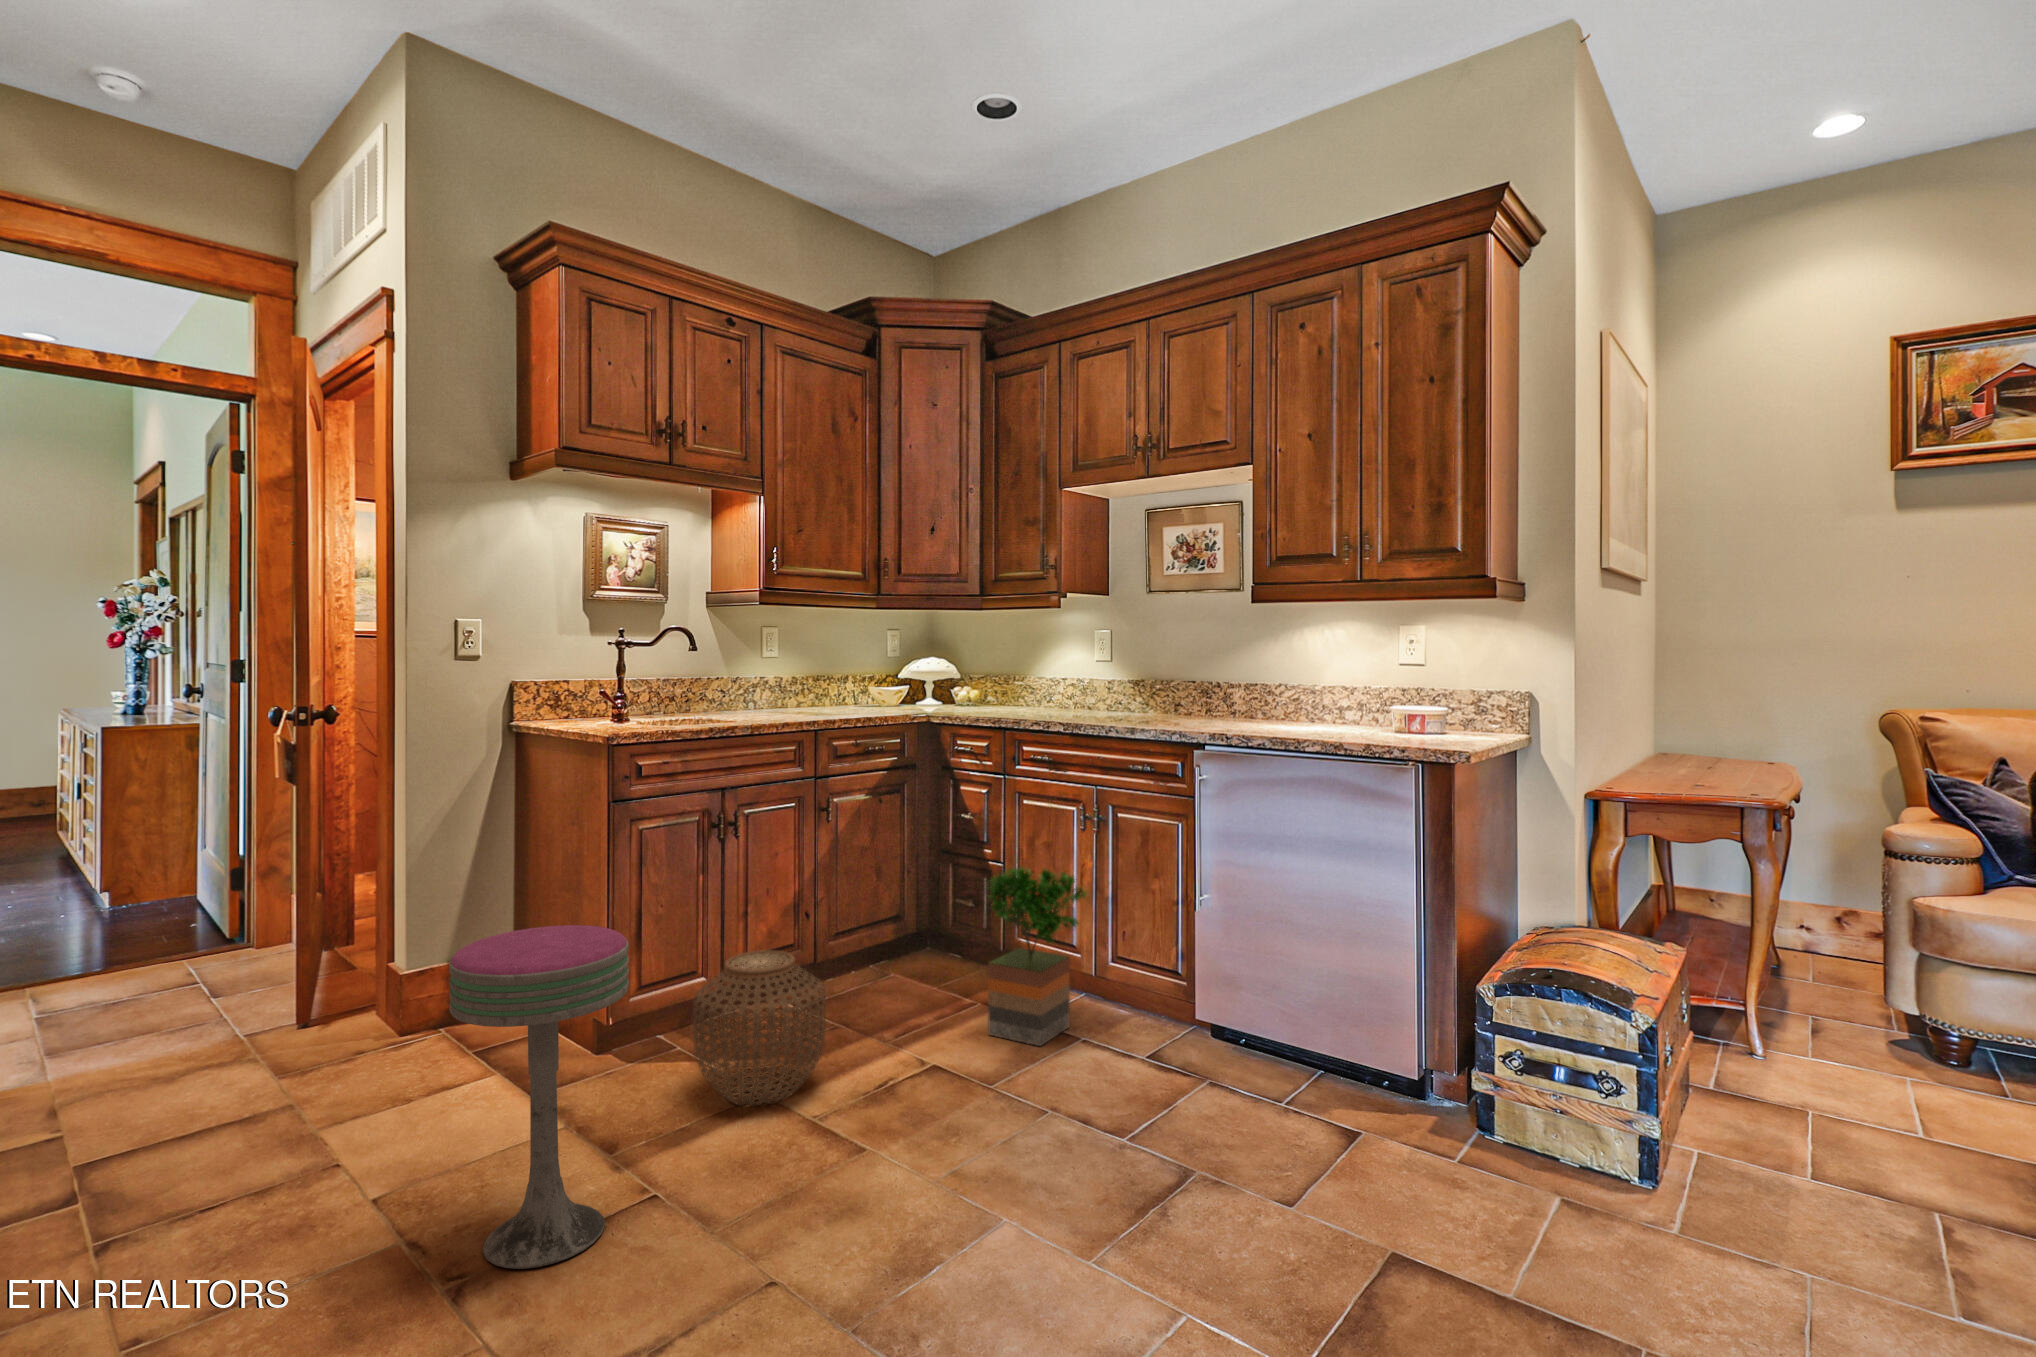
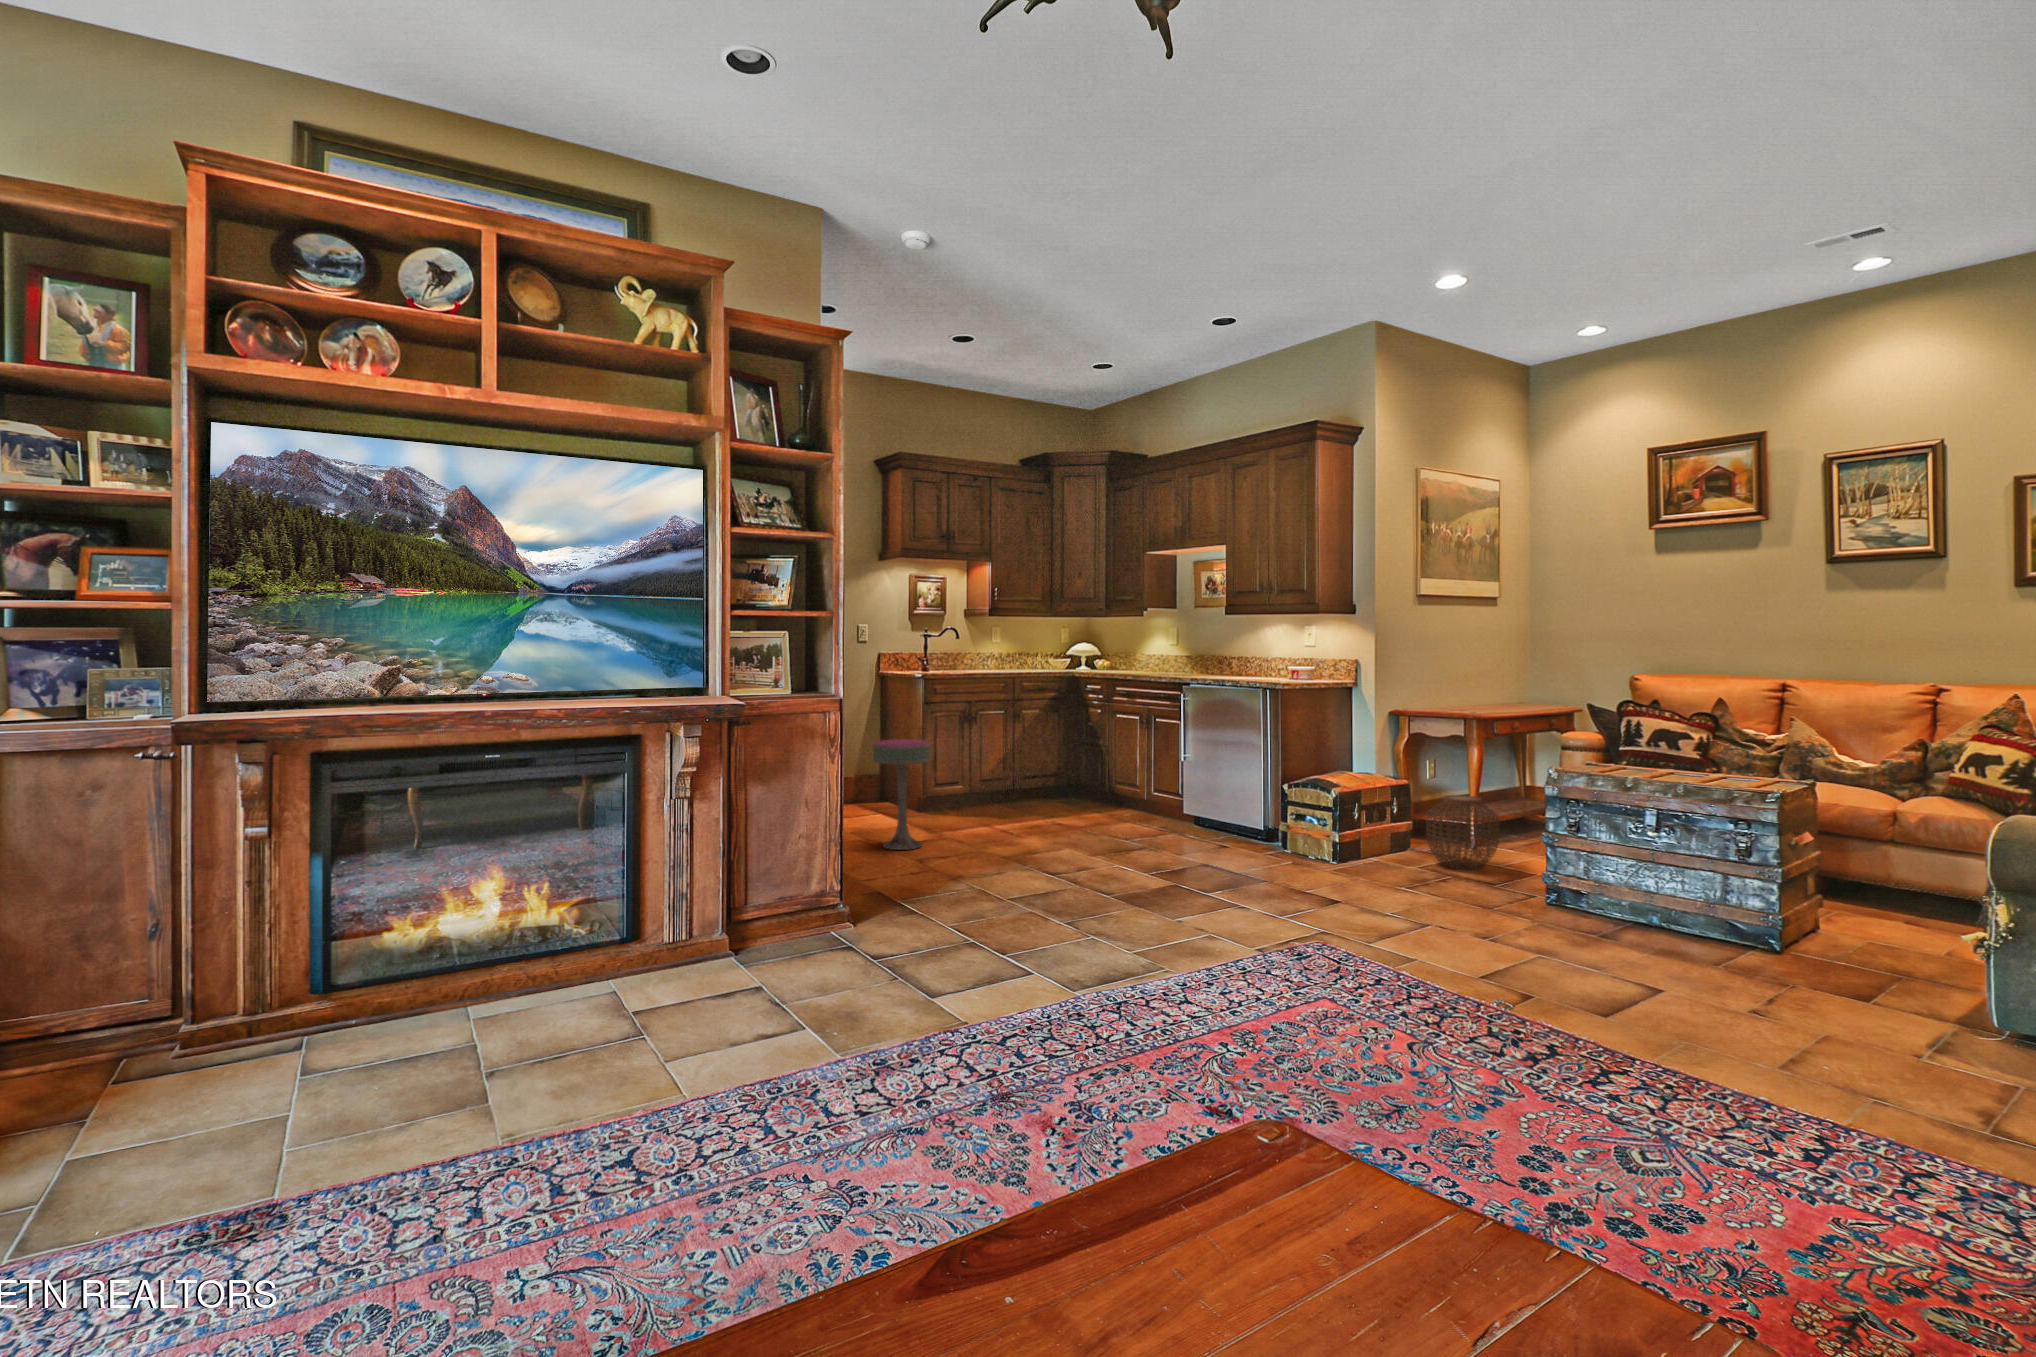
potted tree: present [988,867,1087,1046] -> none [1084,741,1136,823]
woven basket: present [693,950,826,1105] -> present [1426,795,1500,869]

